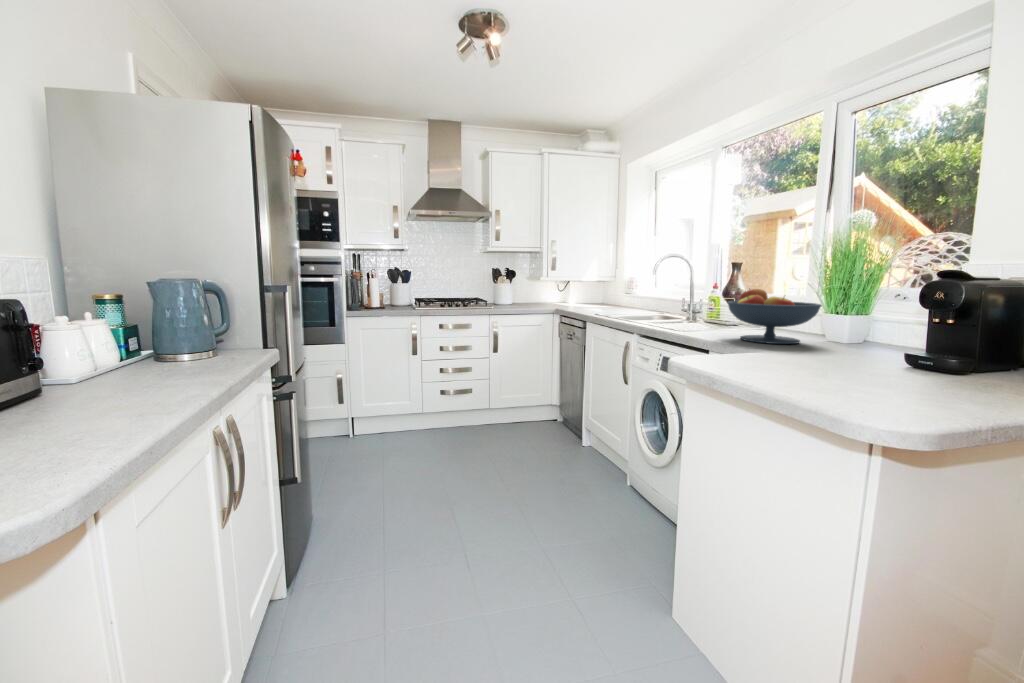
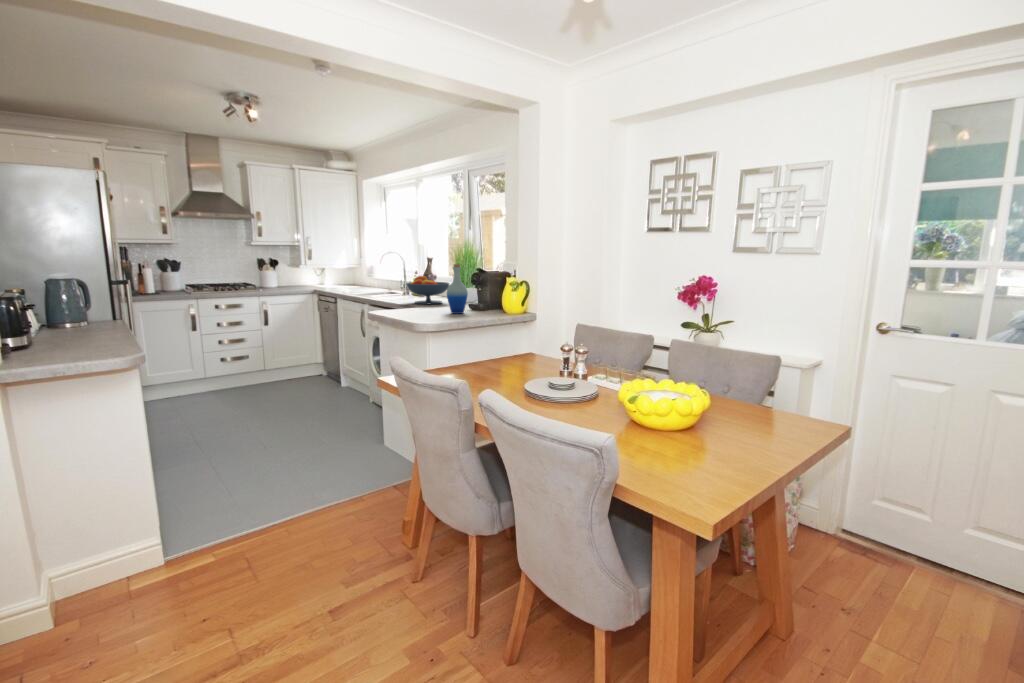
bottle: none [884,255,954,380] -> present [447,264,468,314]

